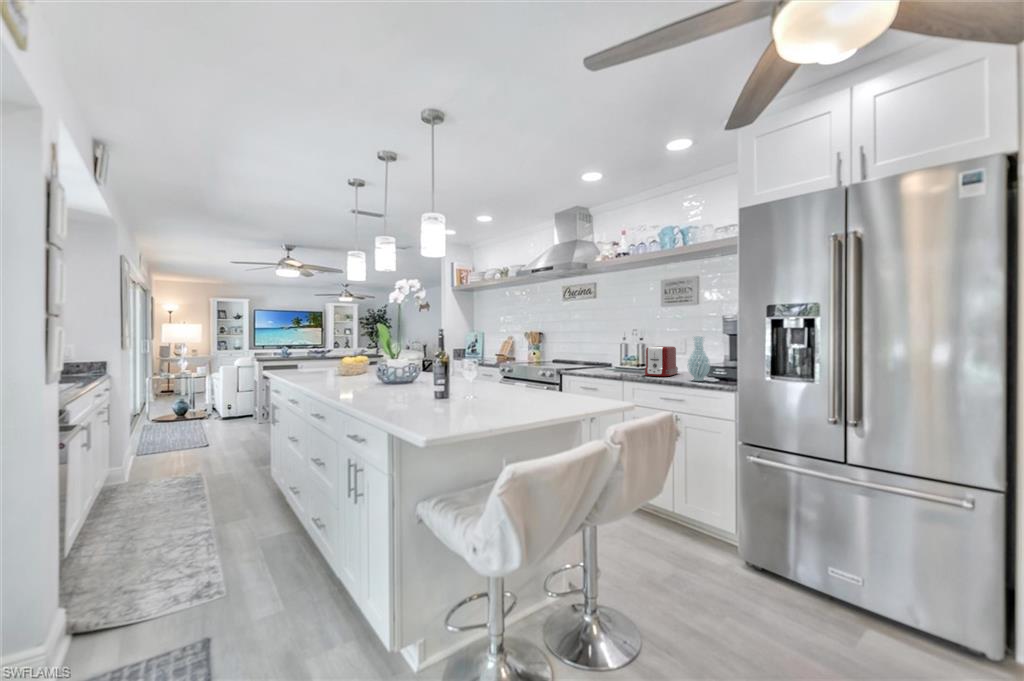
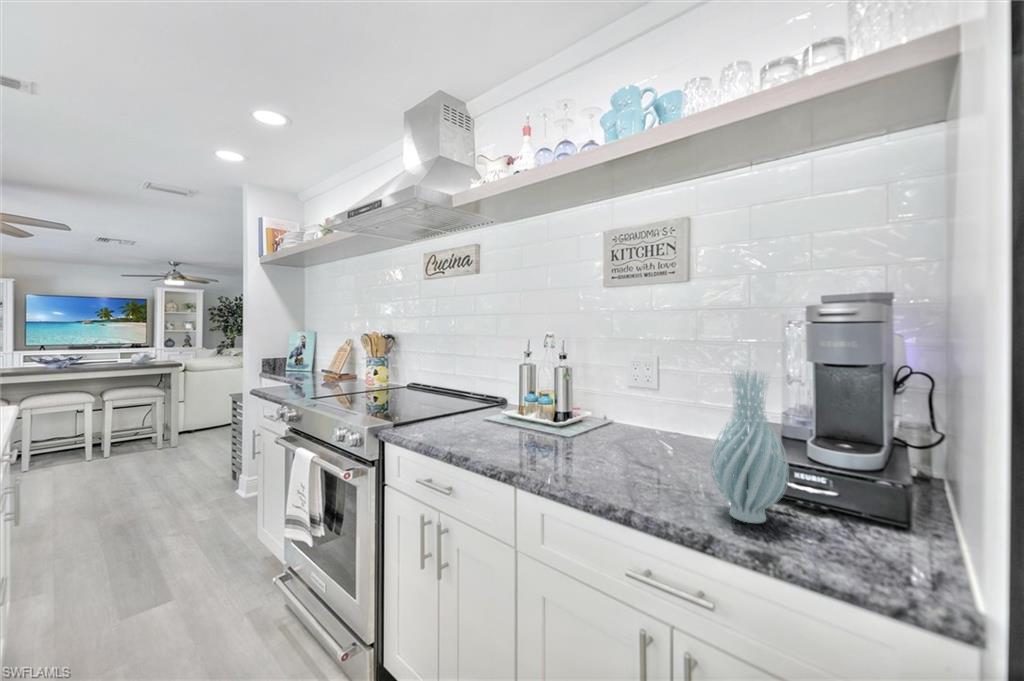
toaster: present [644,346,678,376] -> none [571,382,653,477]

